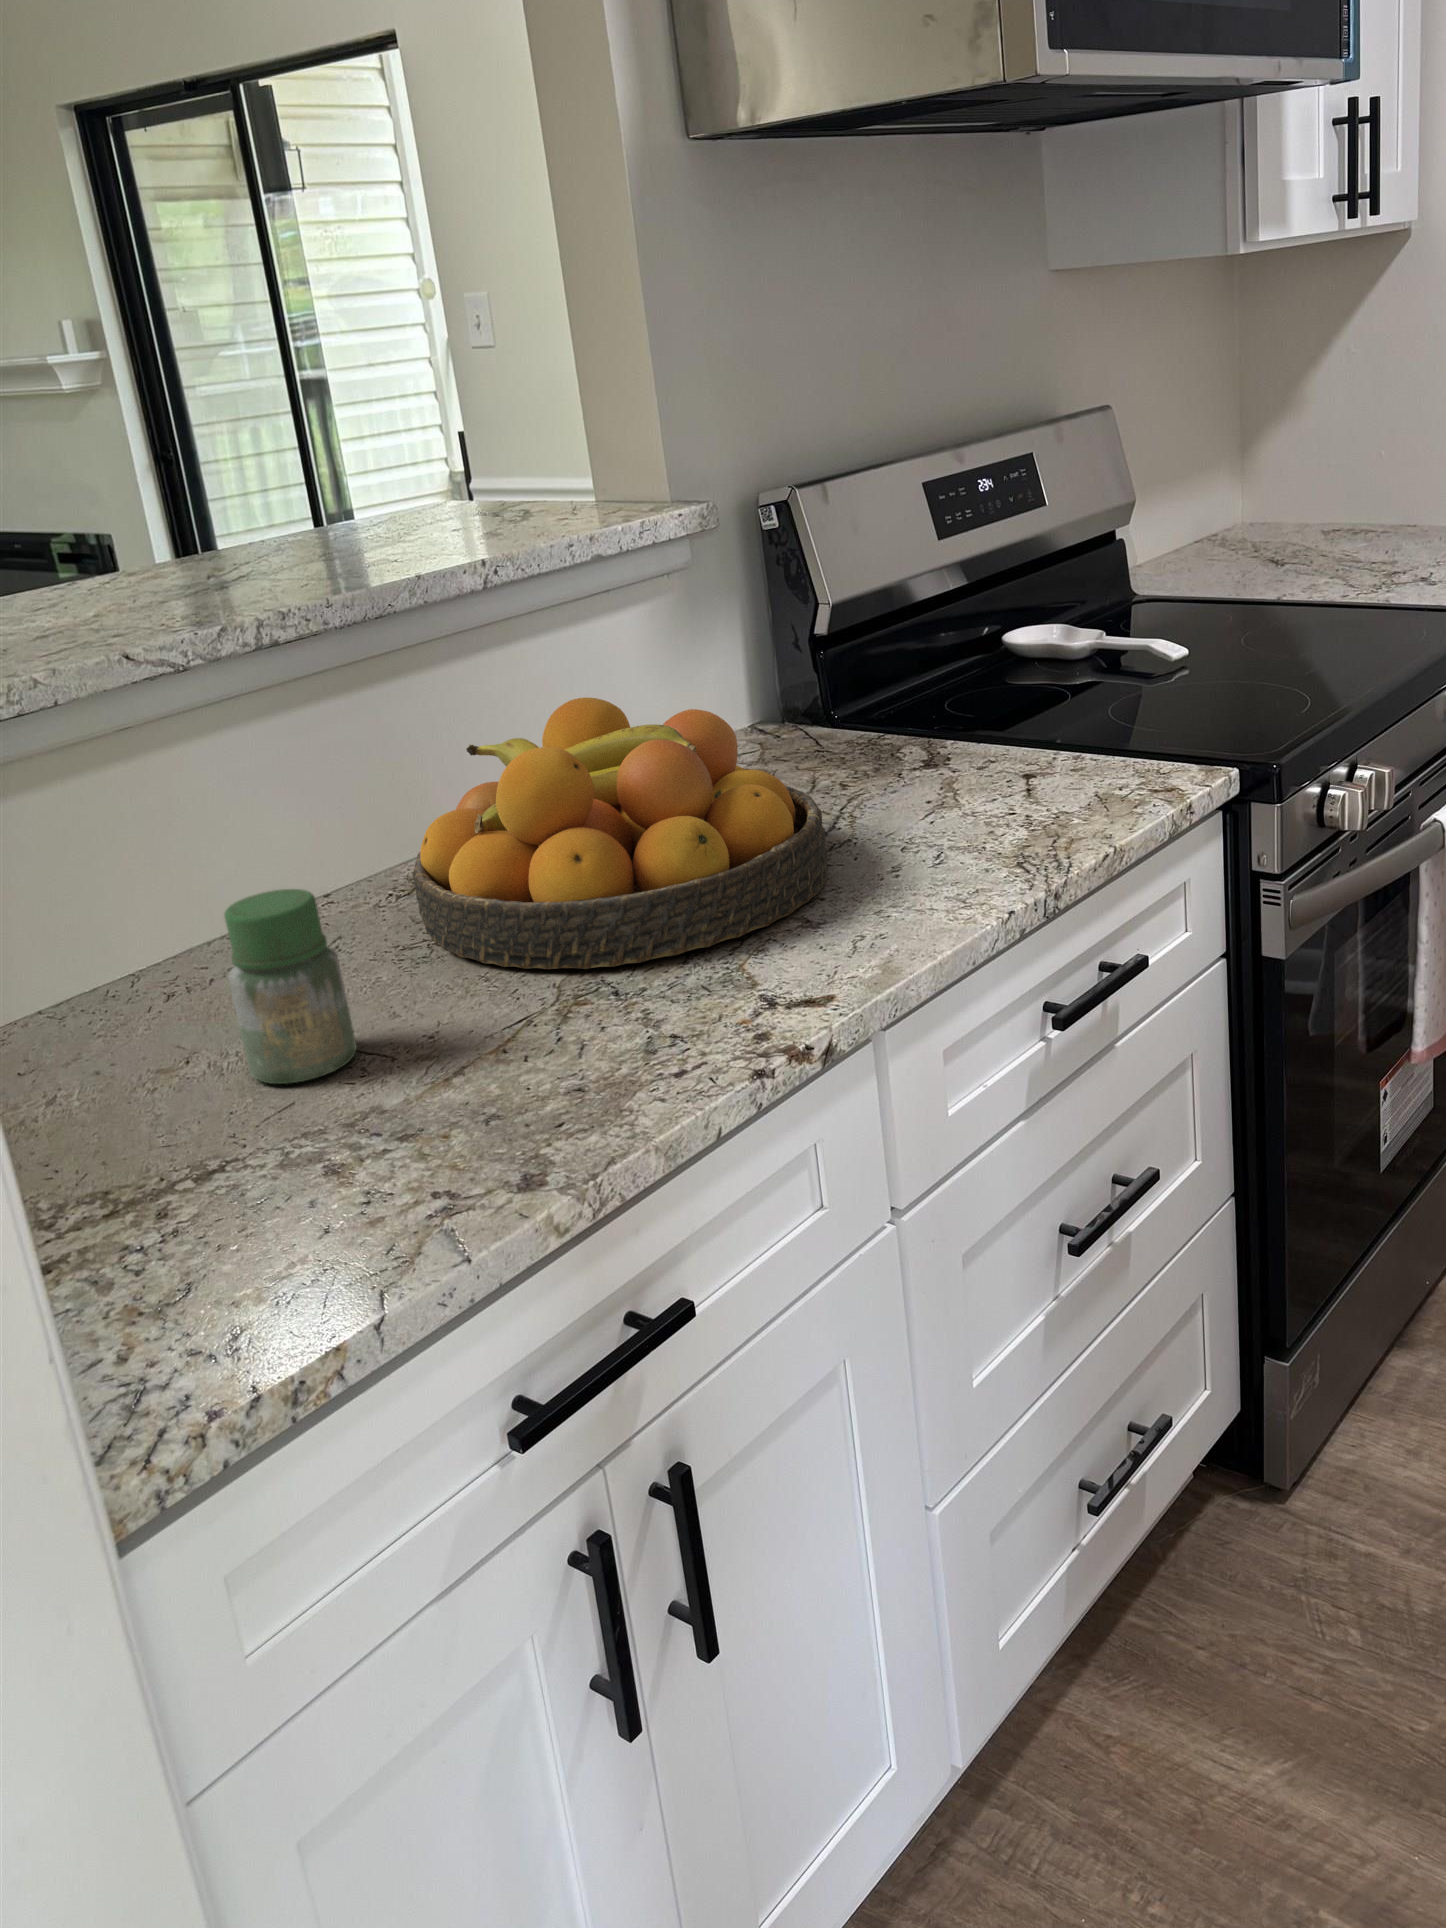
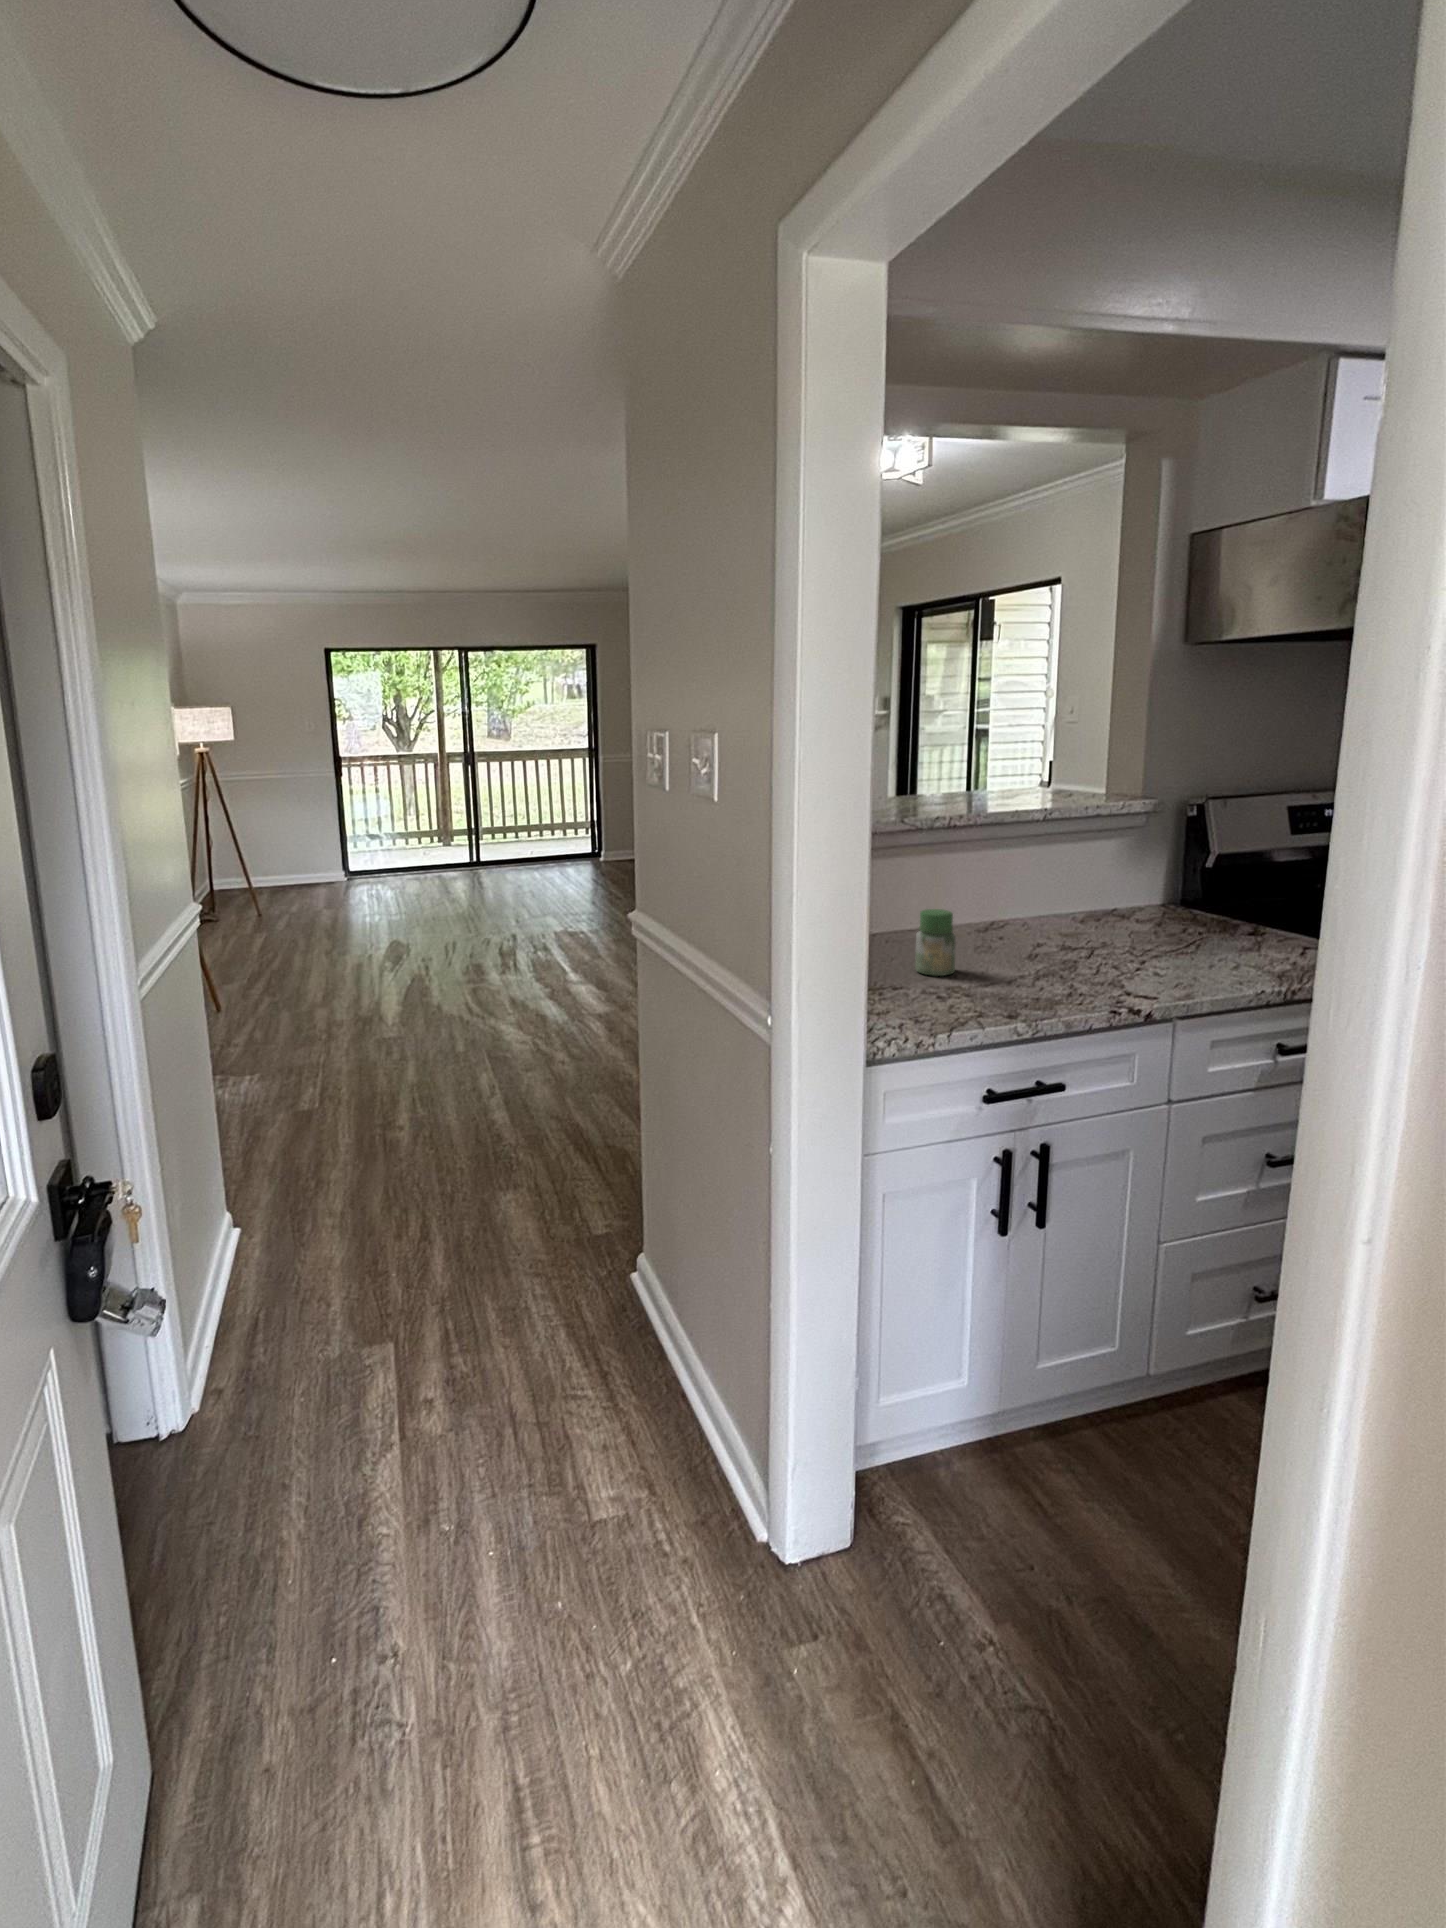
fruit bowl: present [413,698,827,969] -> none [987,870,1179,972]

